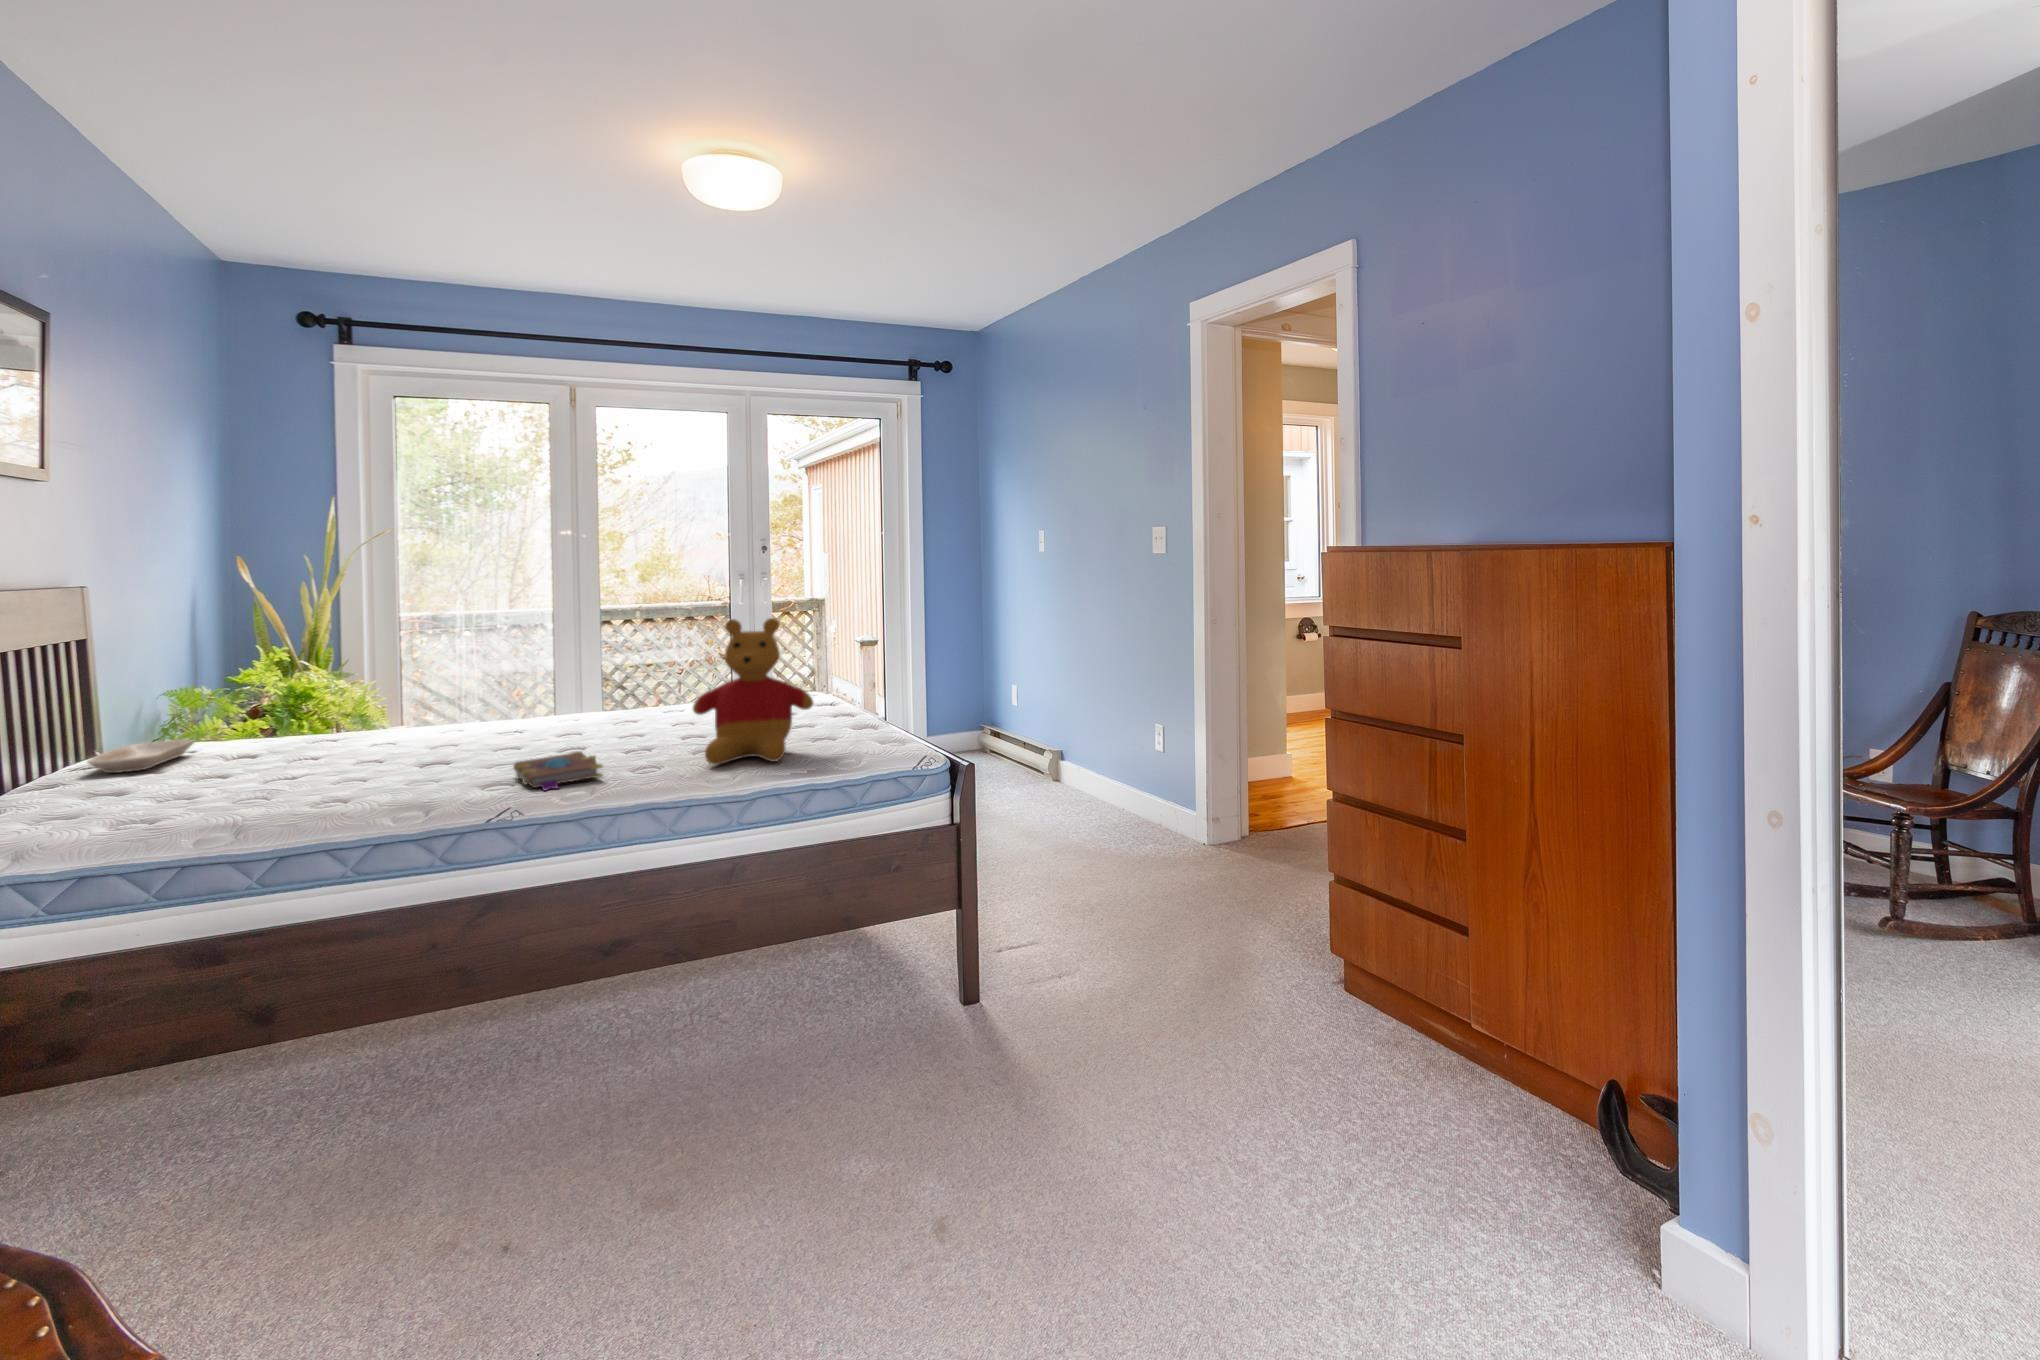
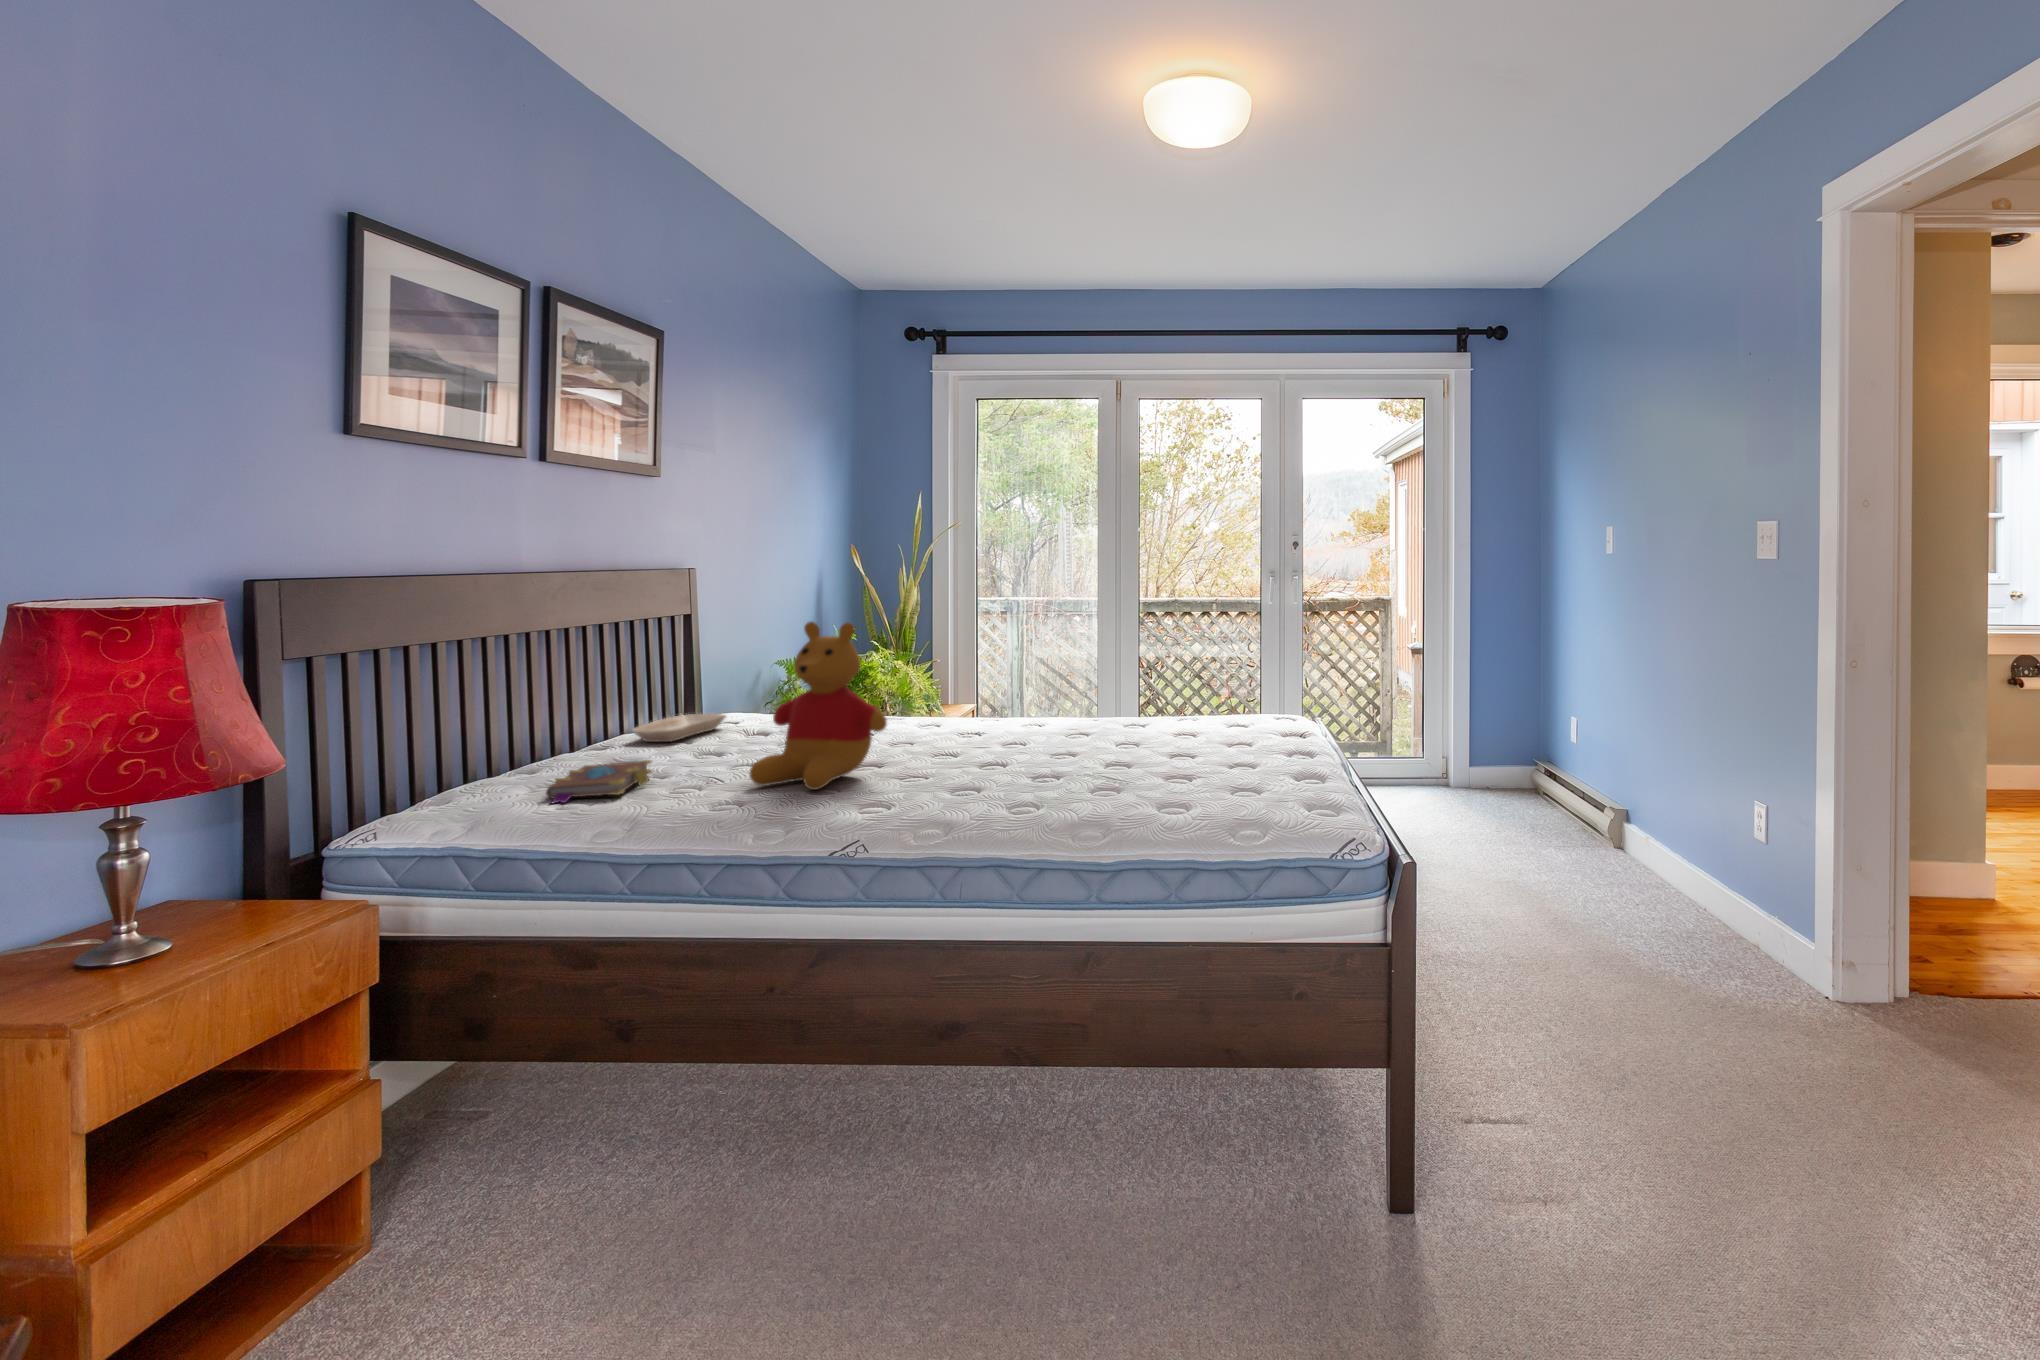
stuffed bear: present [693,618,813,765] -> present [749,622,887,790]
book: present [513,751,603,790] -> present [546,760,652,803]

